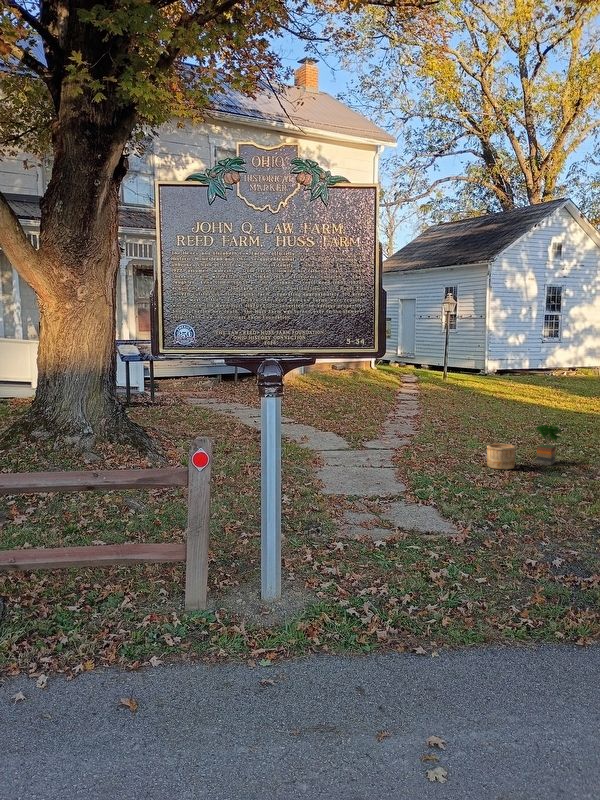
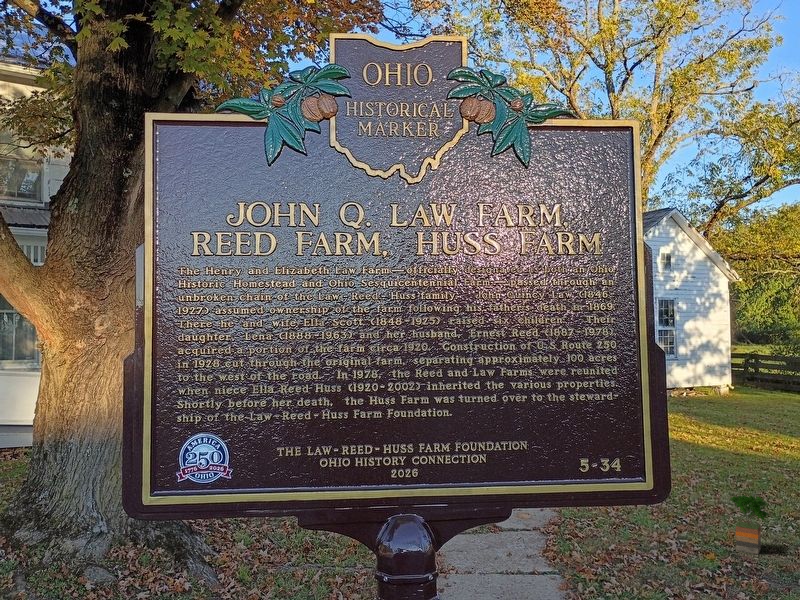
wooden bucket: present [487,443,516,469] -> none [670,524,712,565]

